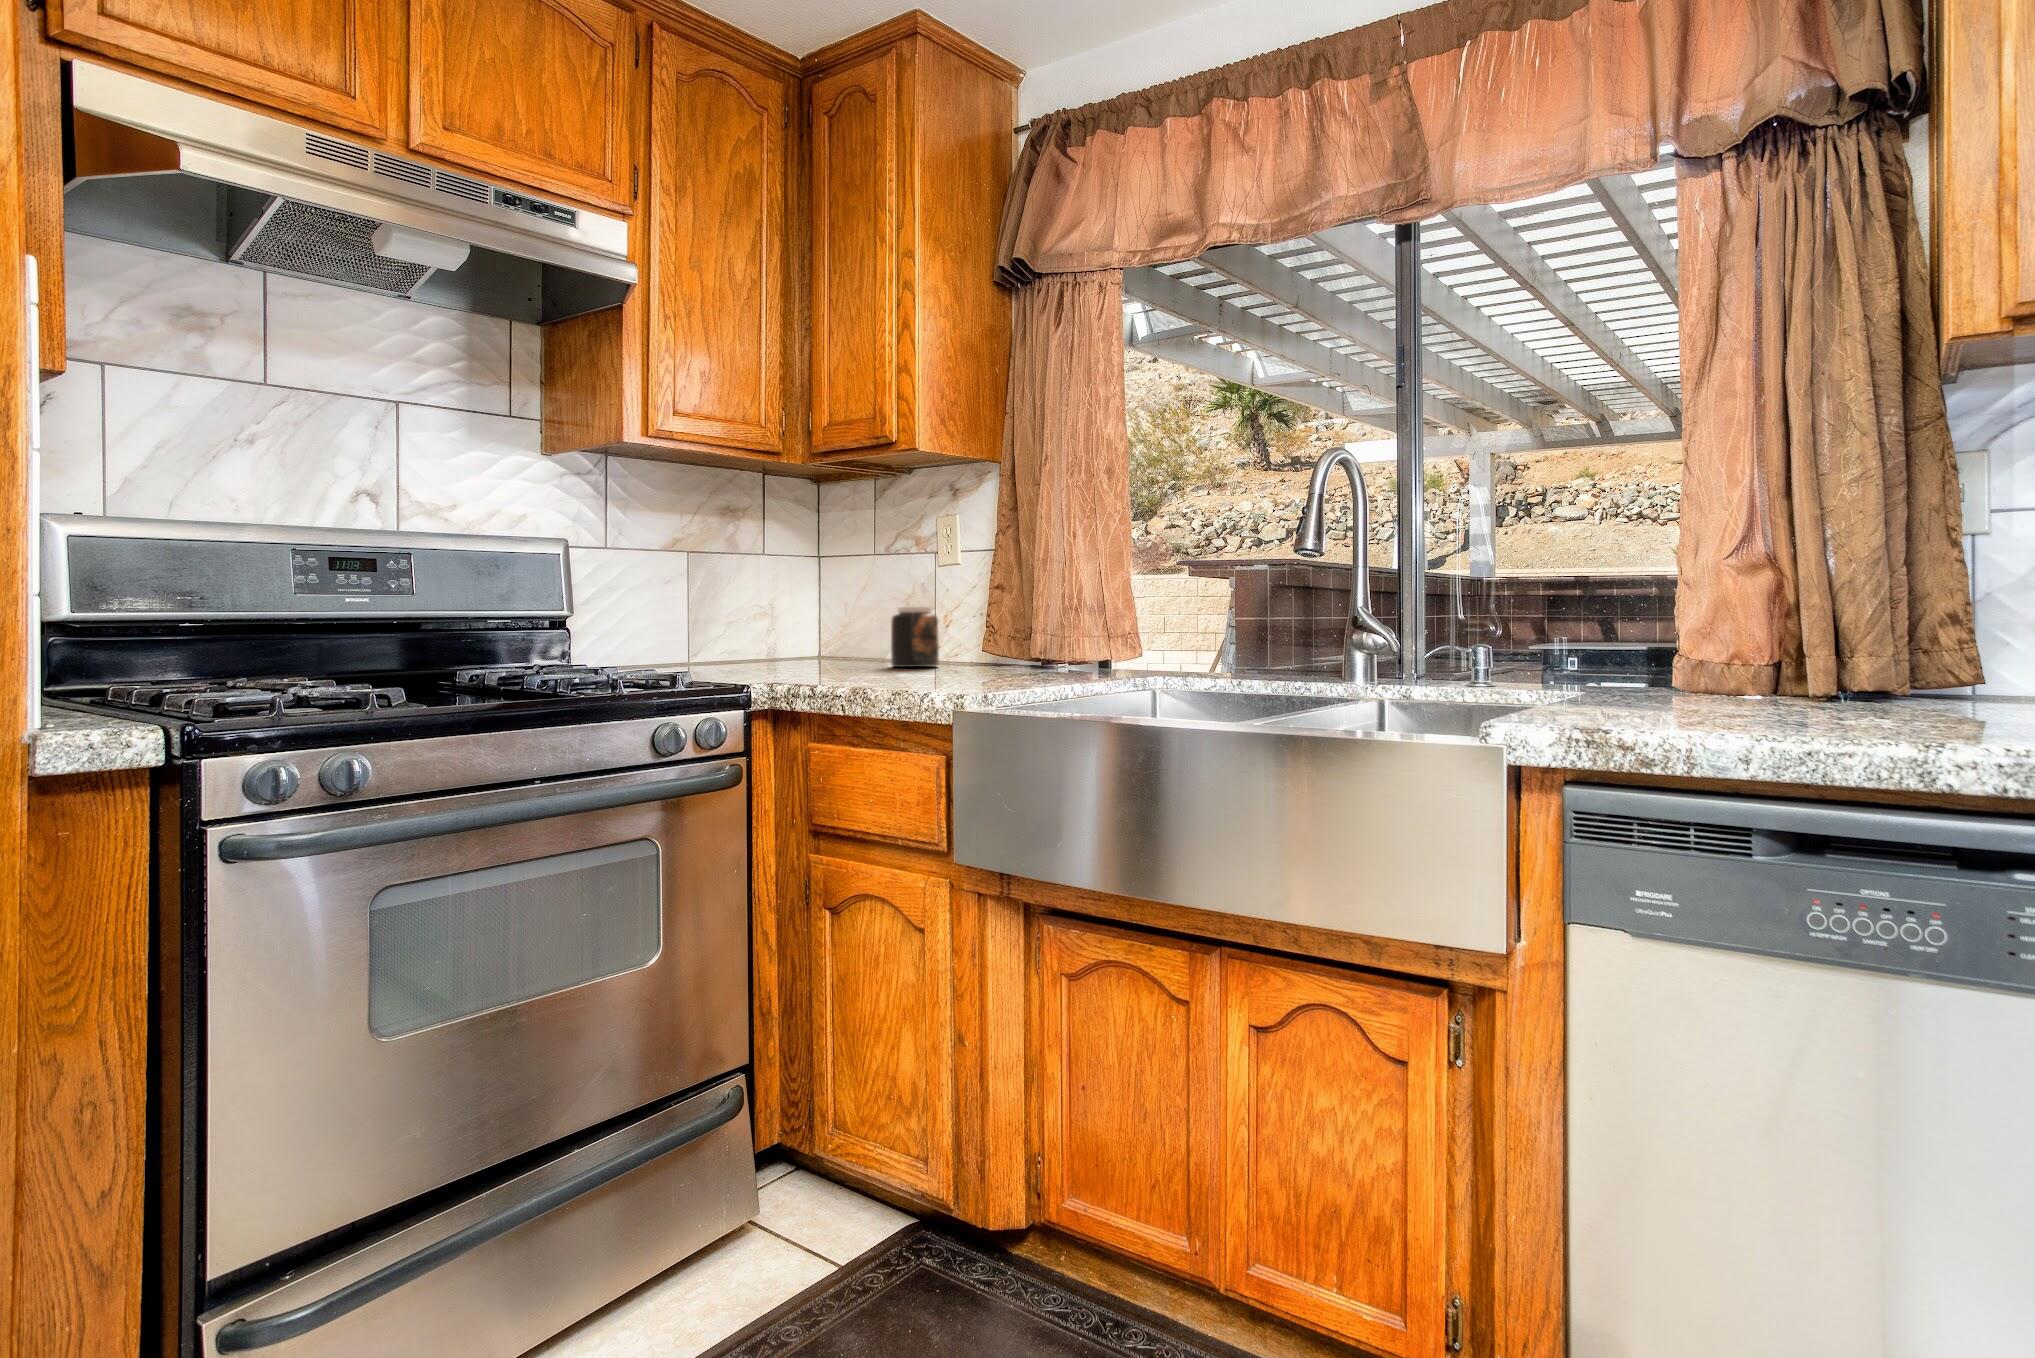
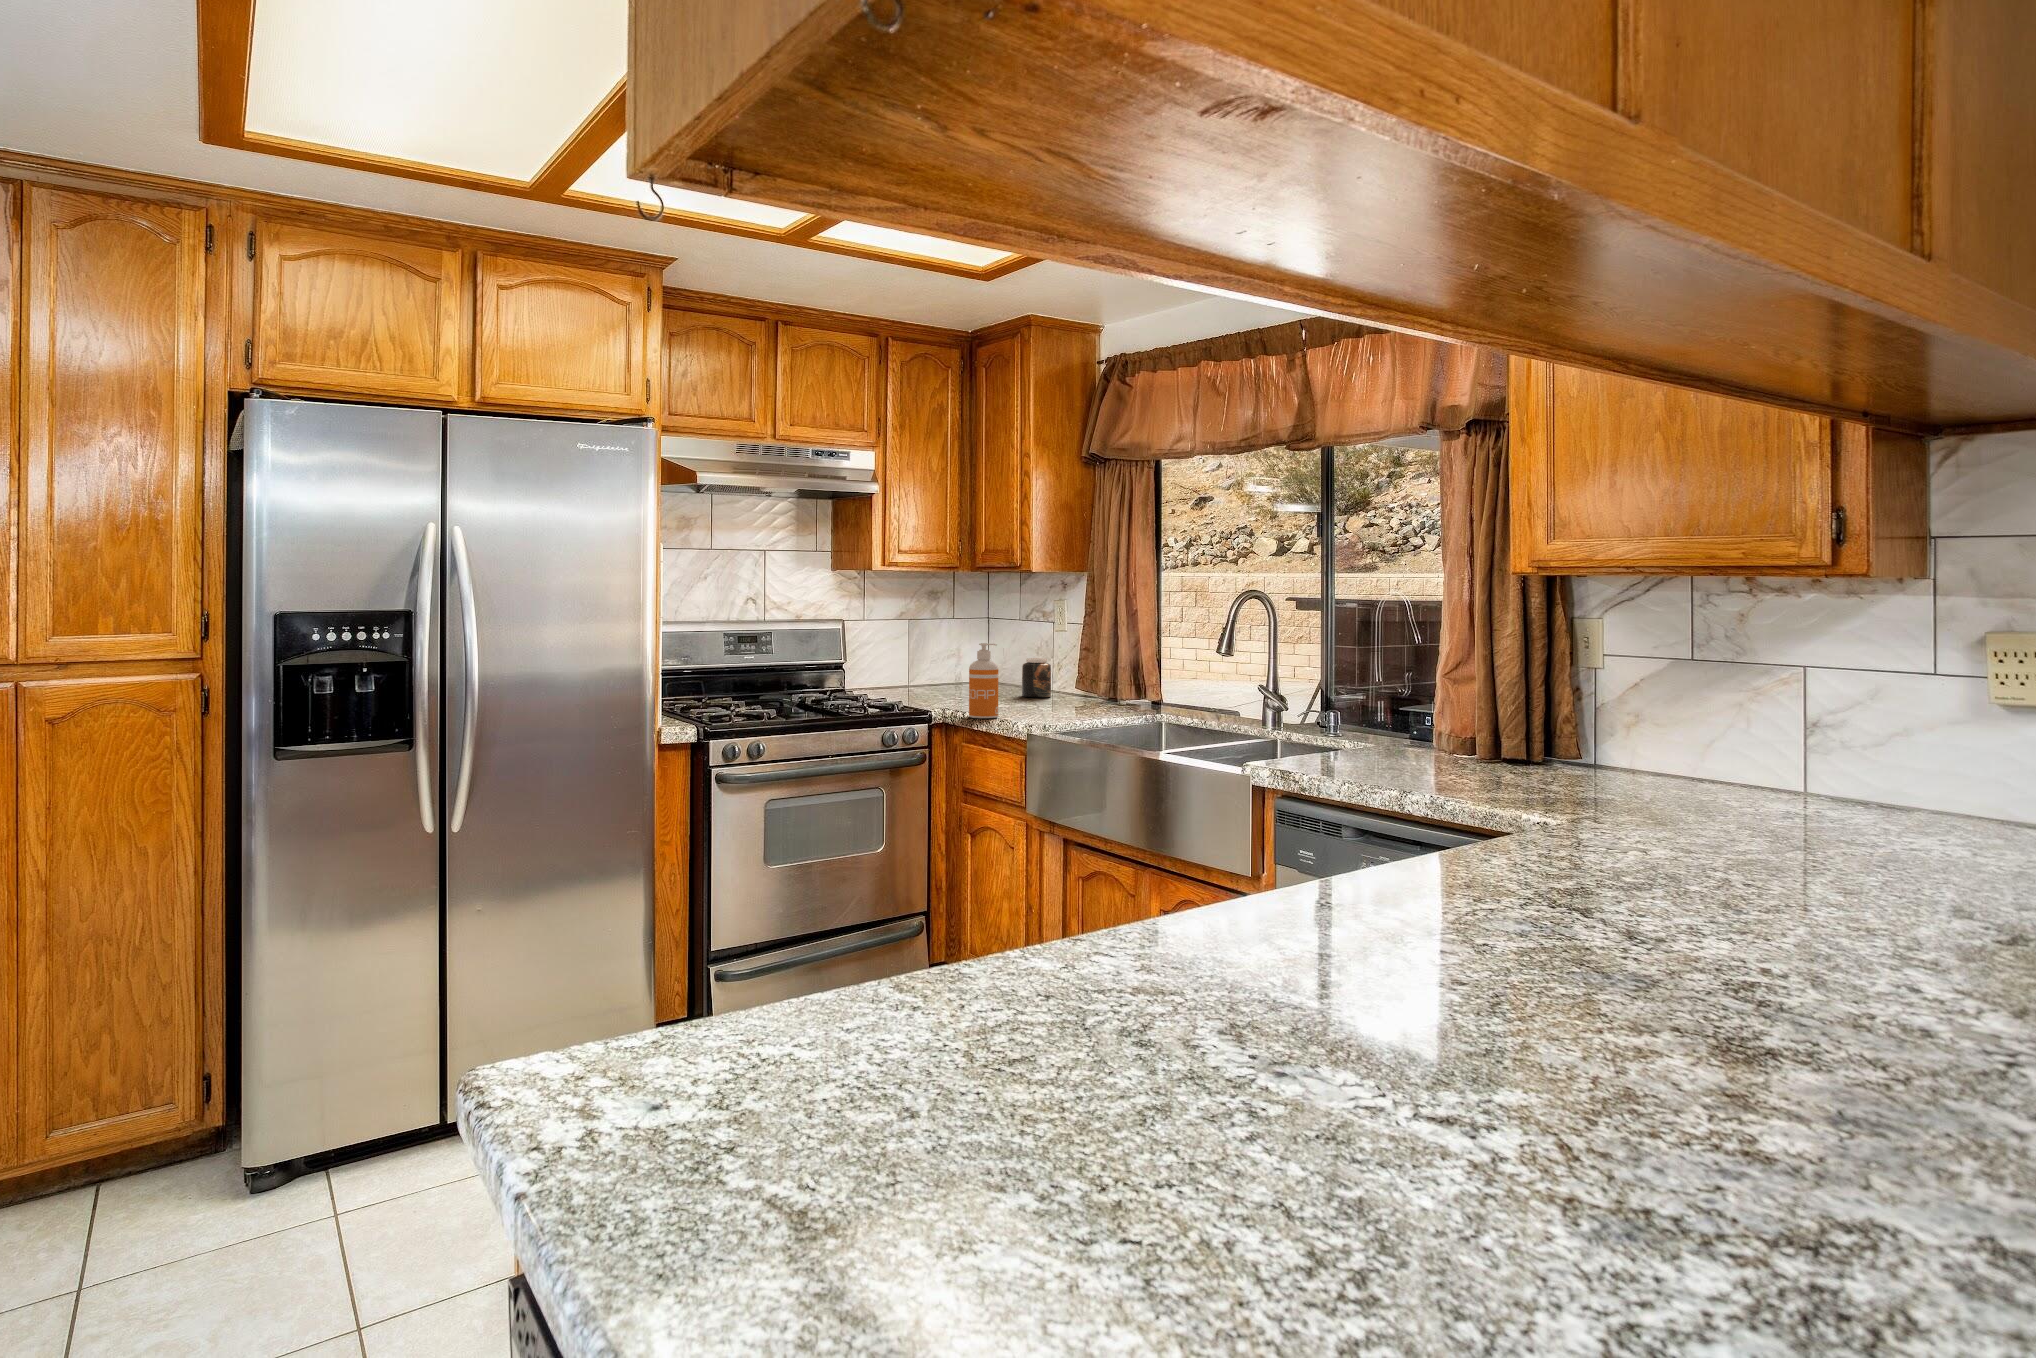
soap dispenser: none [830,555,887,691] -> present [969,643,999,718]

